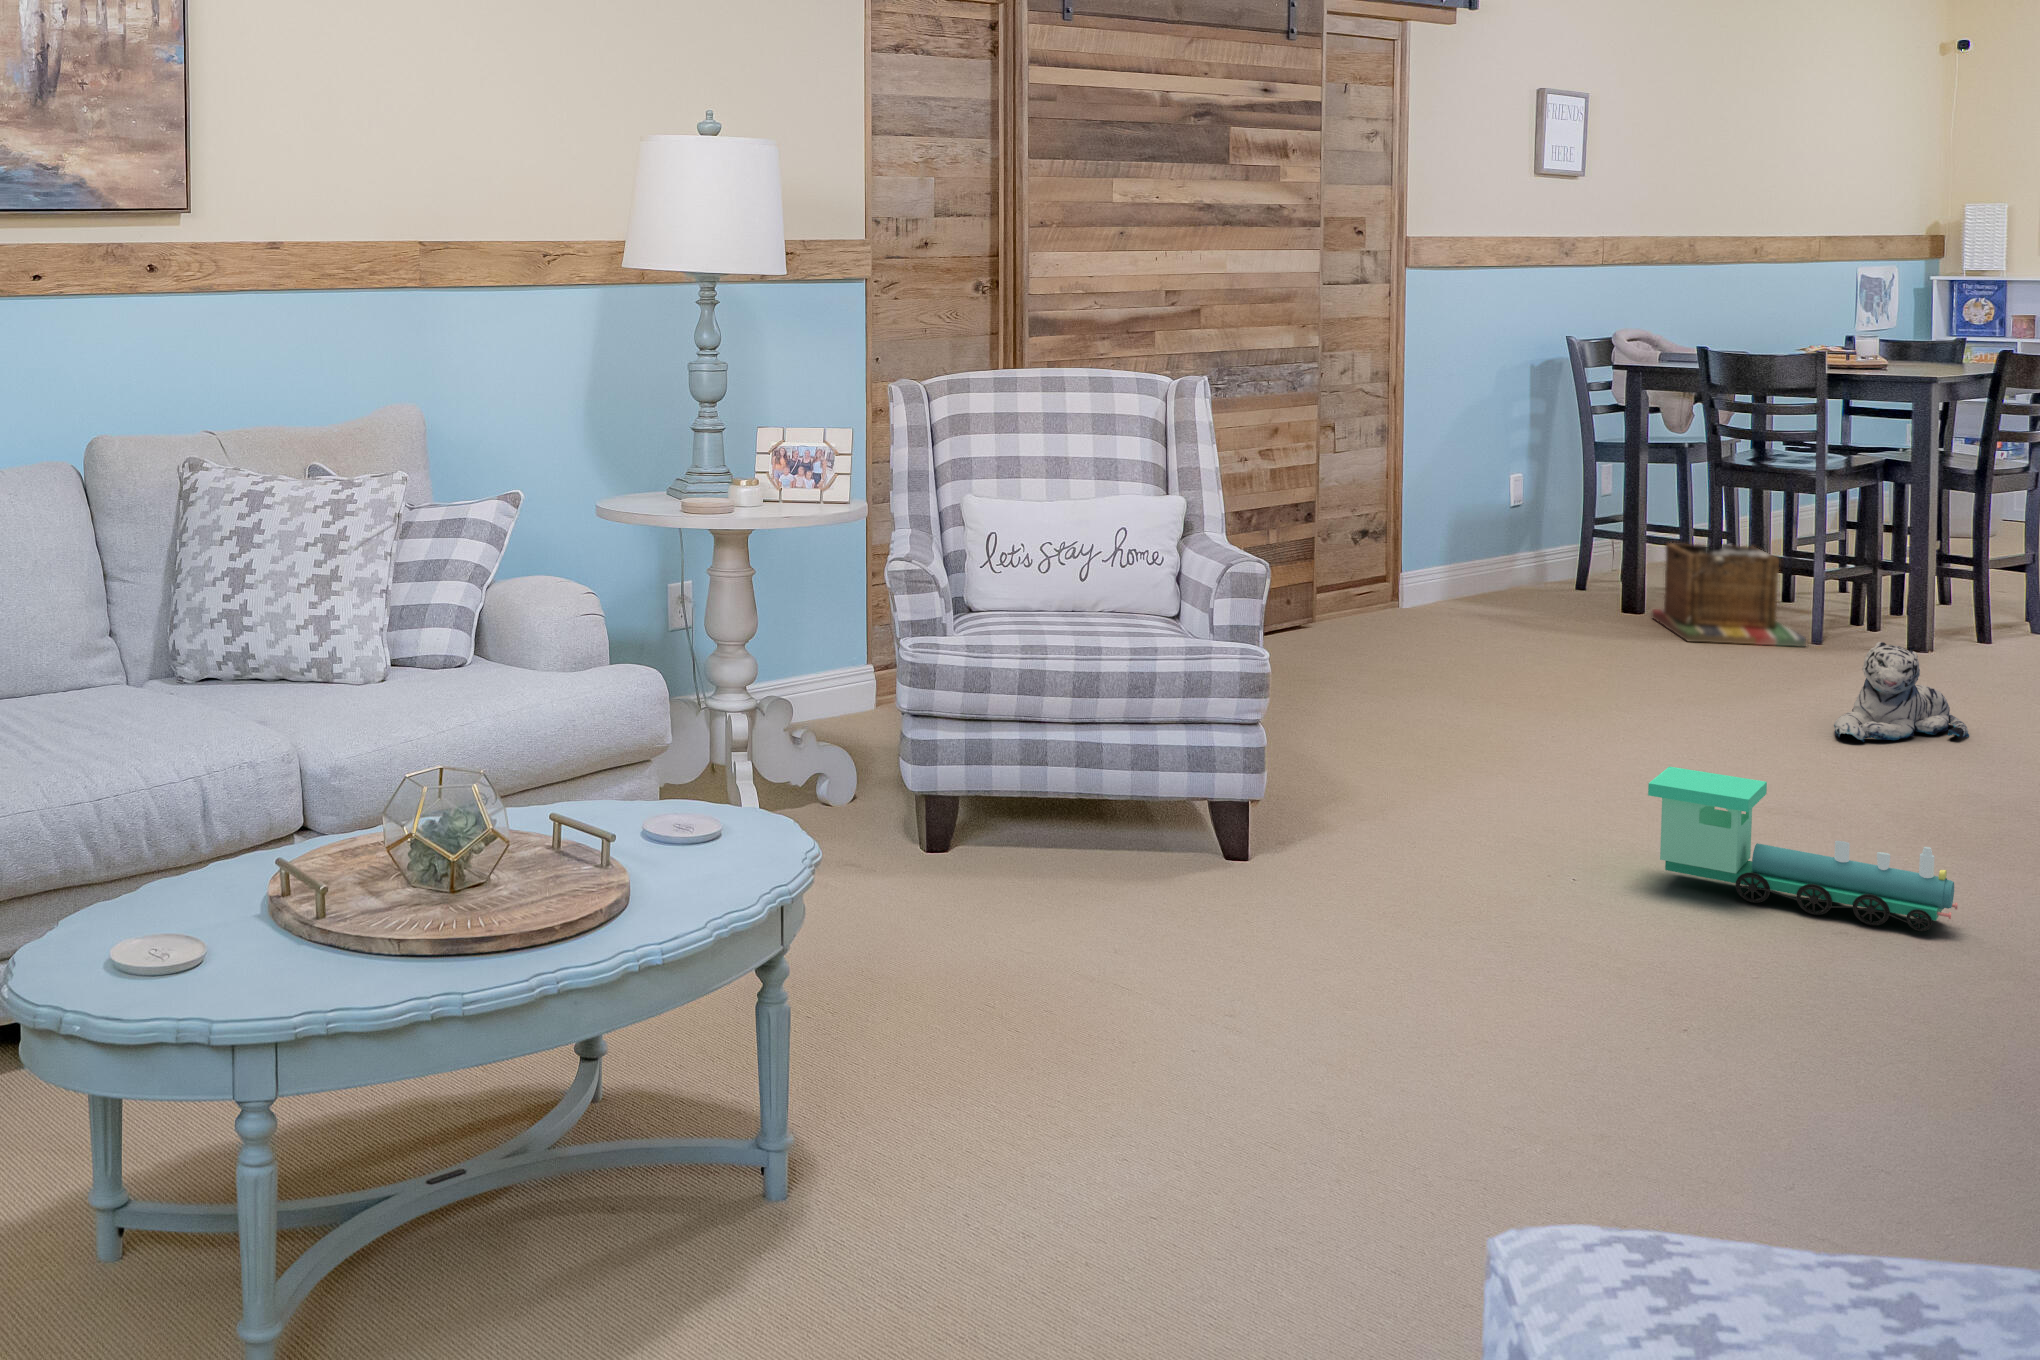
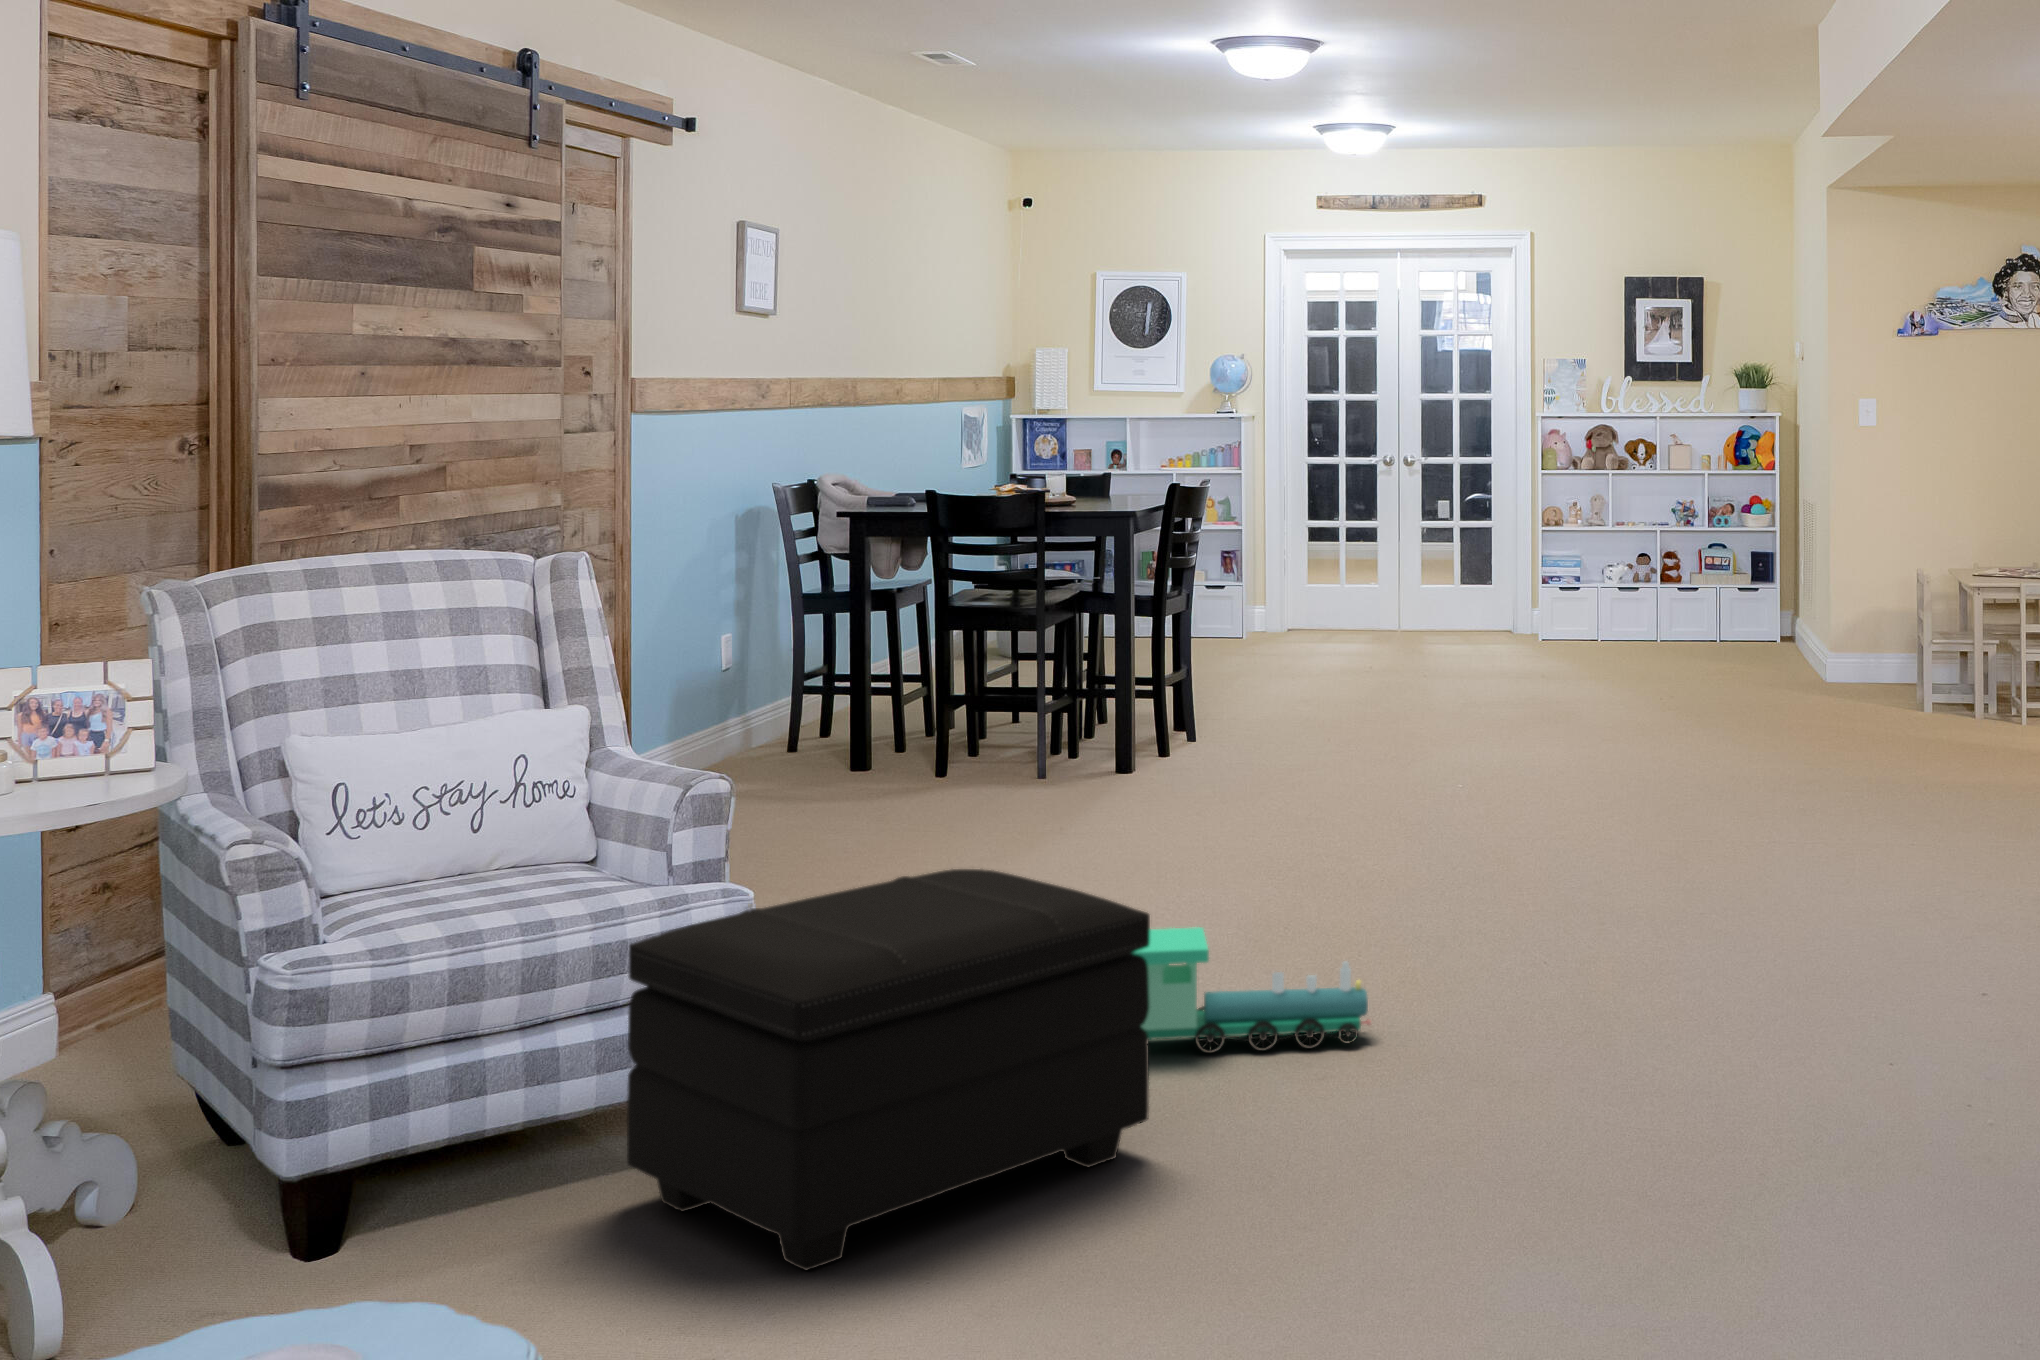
laundry basket: present [1652,543,1806,647] -> none [880,686,1028,791]
plush toy: present [1834,642,1969,741] -> none [1121,767,1217,866]
footstool: none [1147,667,1607,952] -> present [627,869,1150,1270]

